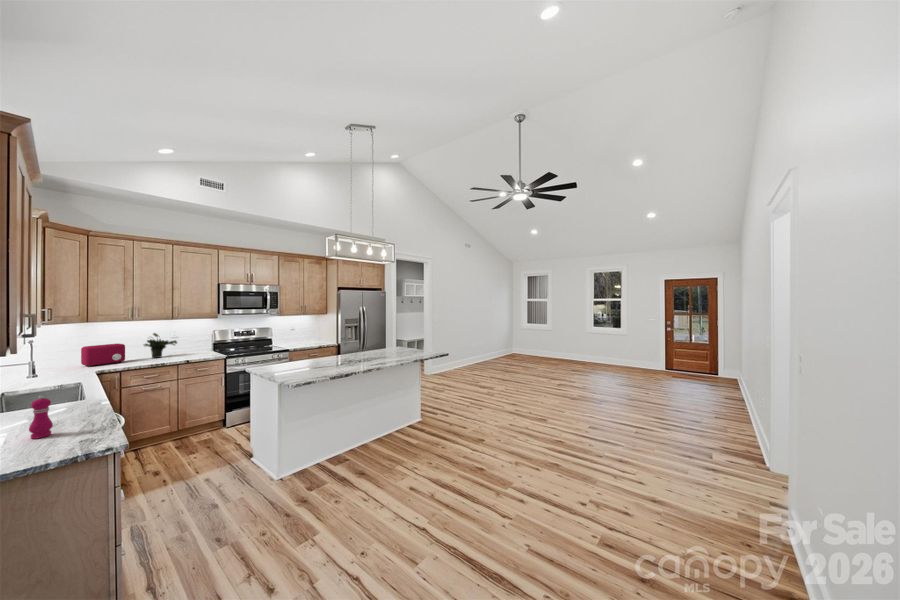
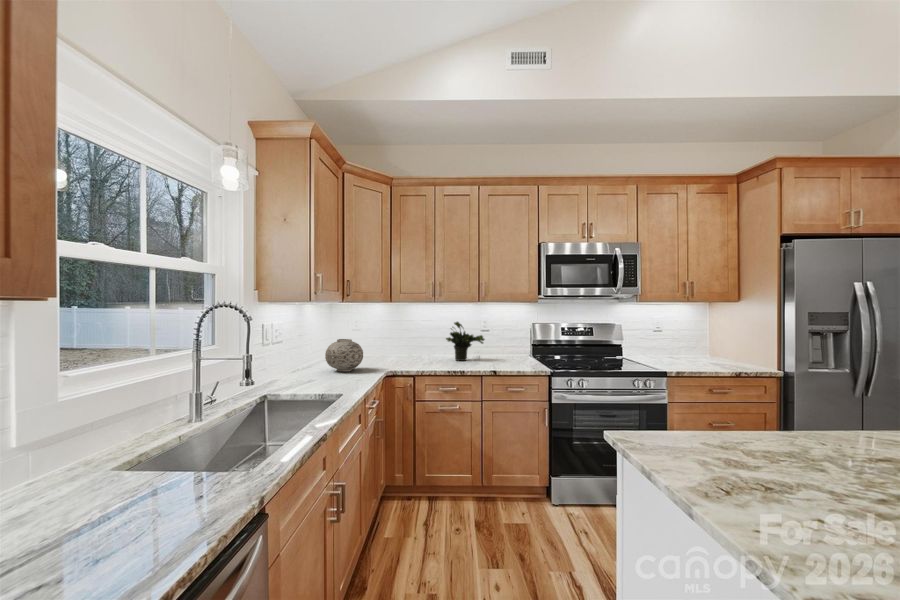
toaster: present [81,344,125,367] -> none [382,334,424,364]
vase: none [28,352,71,377] -> present [325,339,363,372]
pepper mill: present [29,395,53,439] -> none [66,439,118,559]

